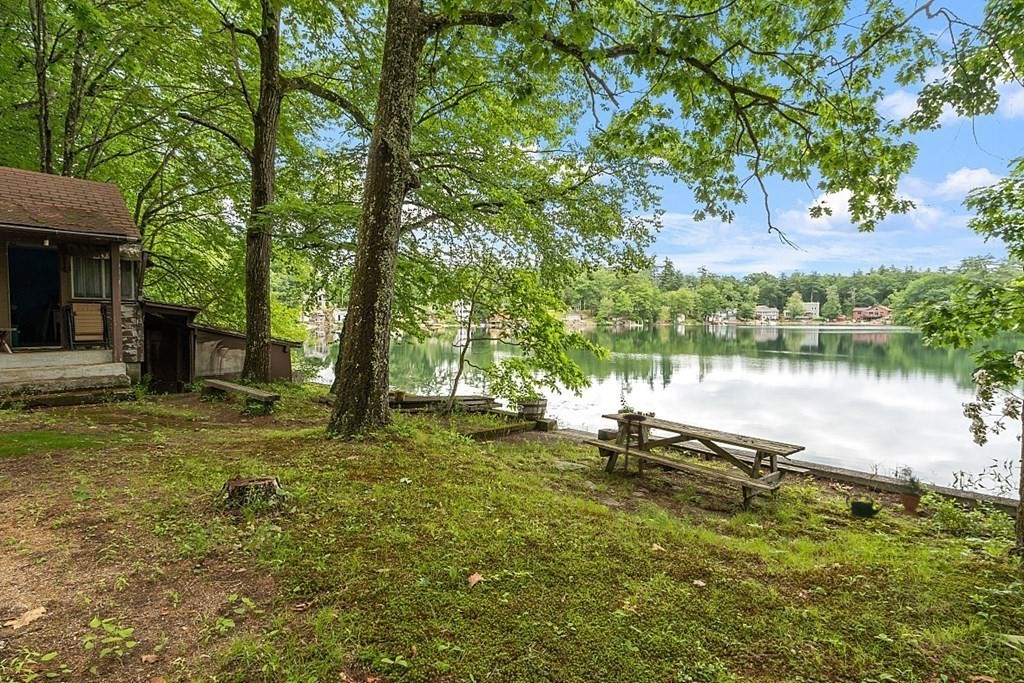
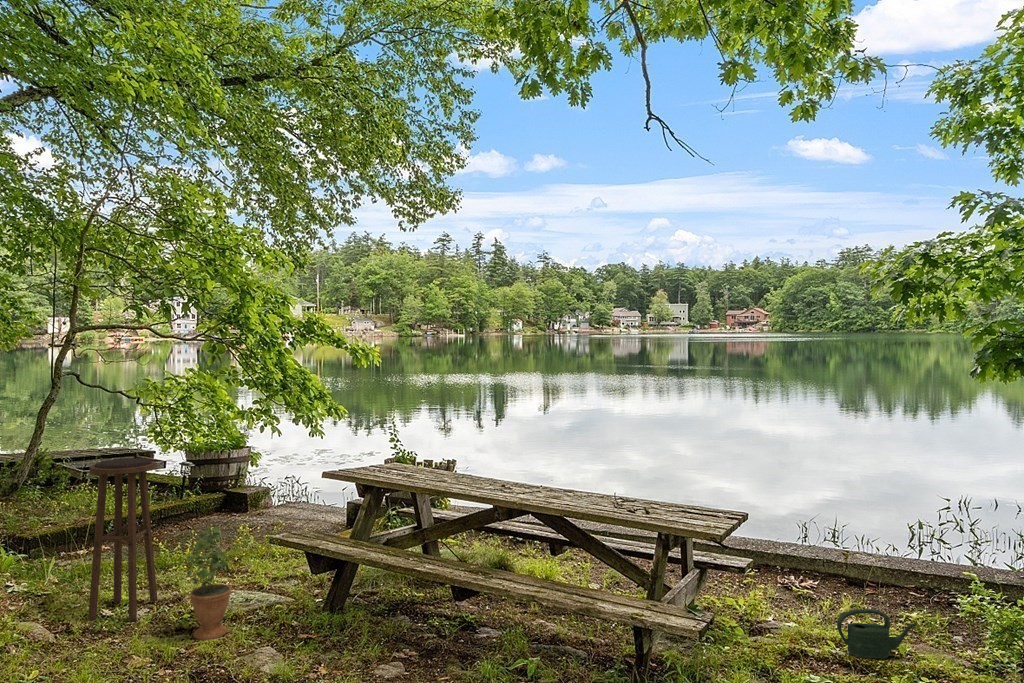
stool: present [623,414,647,480] -> present [88,458,157,622]
potted plant: present [899,467,921,516] -> present [183,524,231,640]

